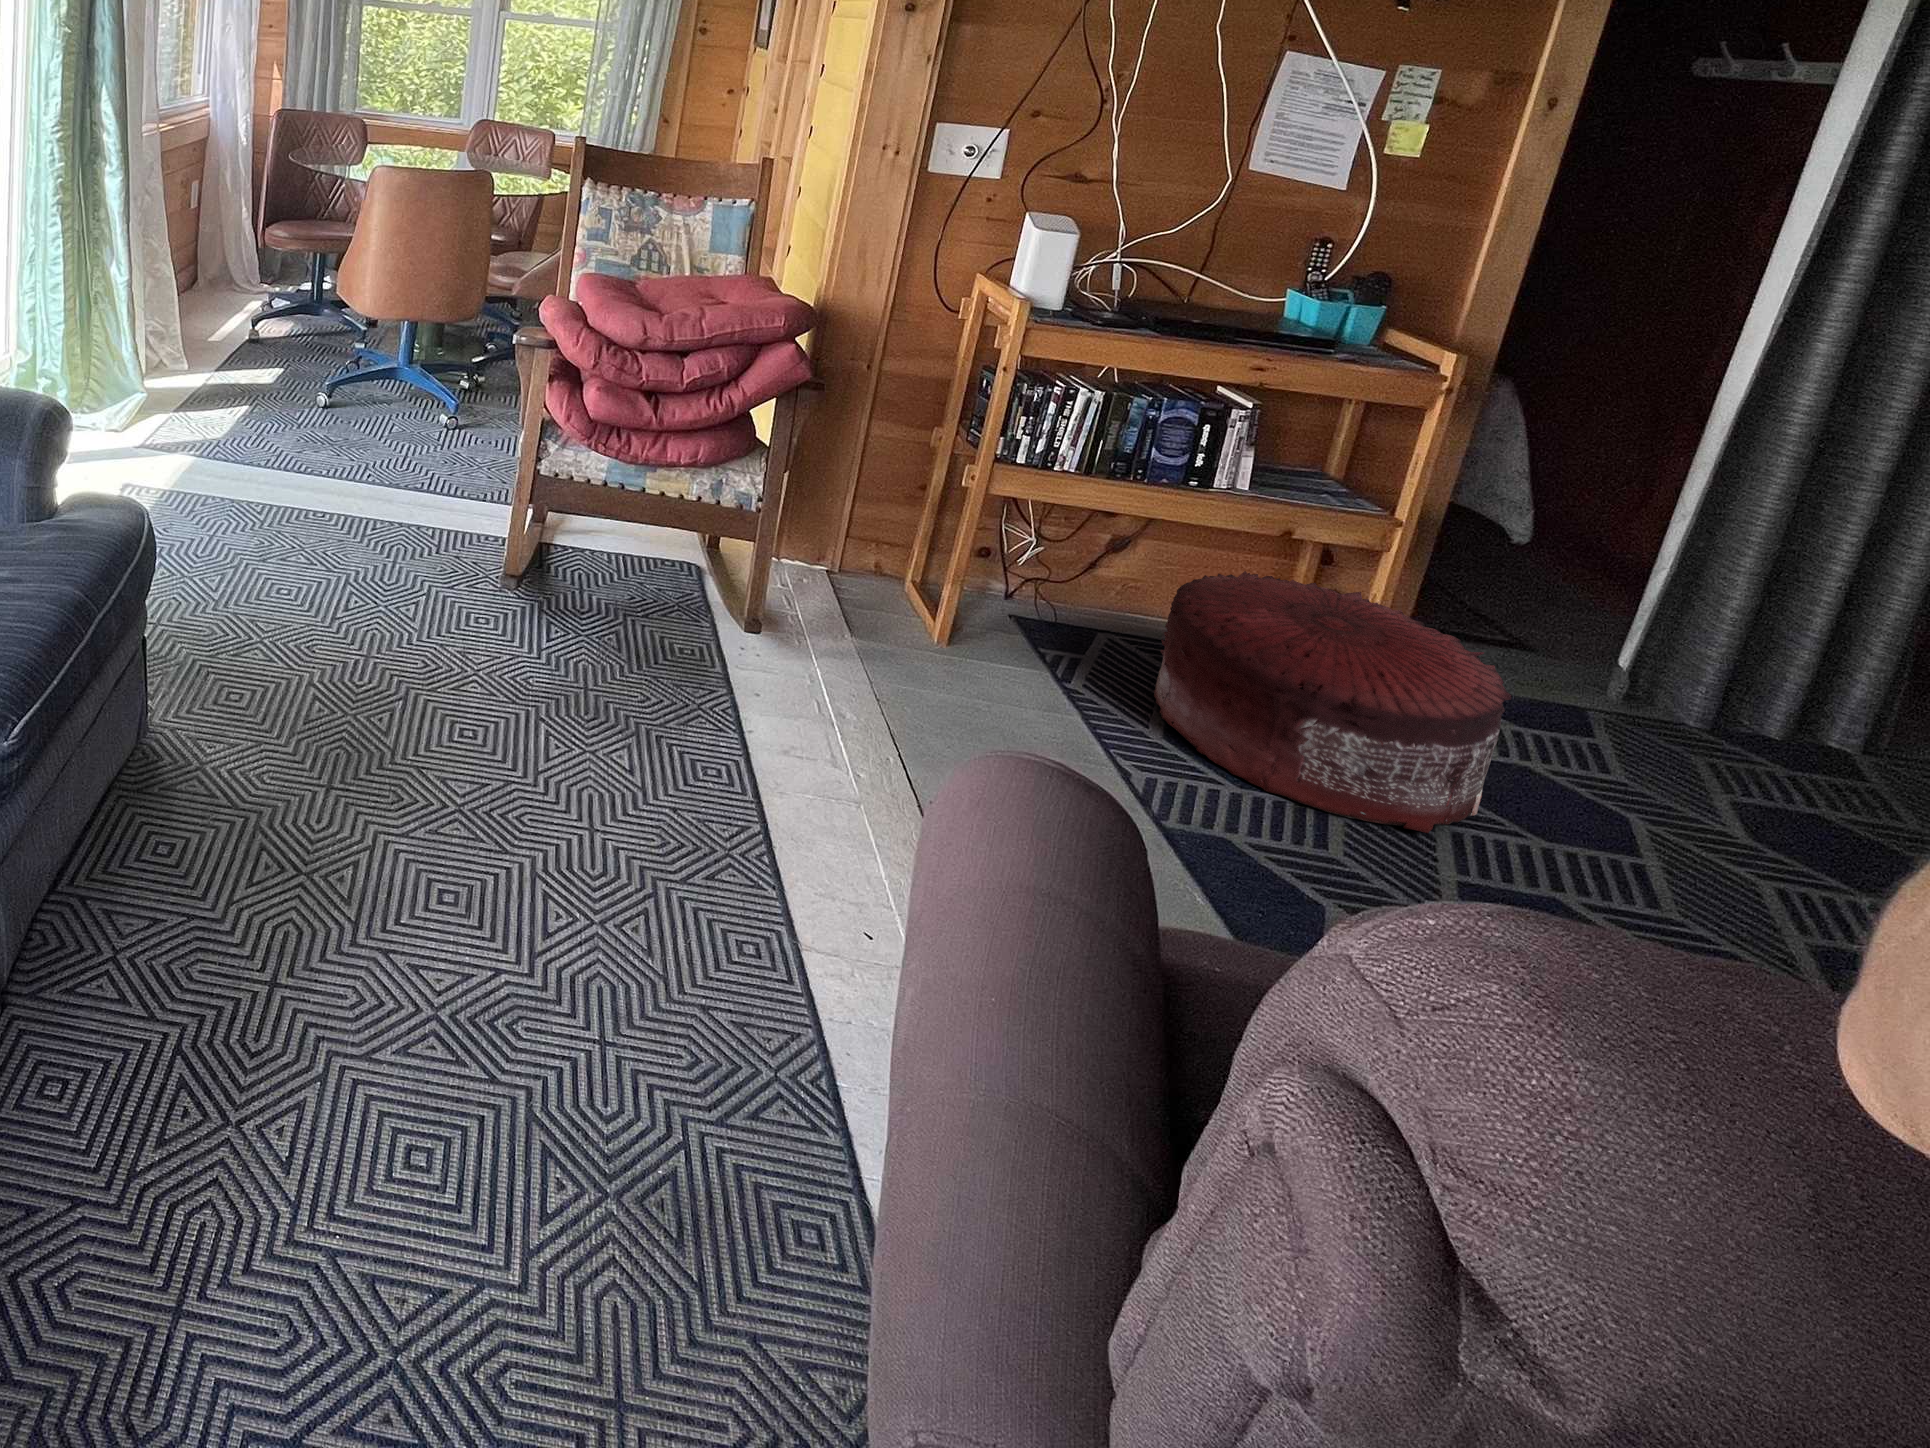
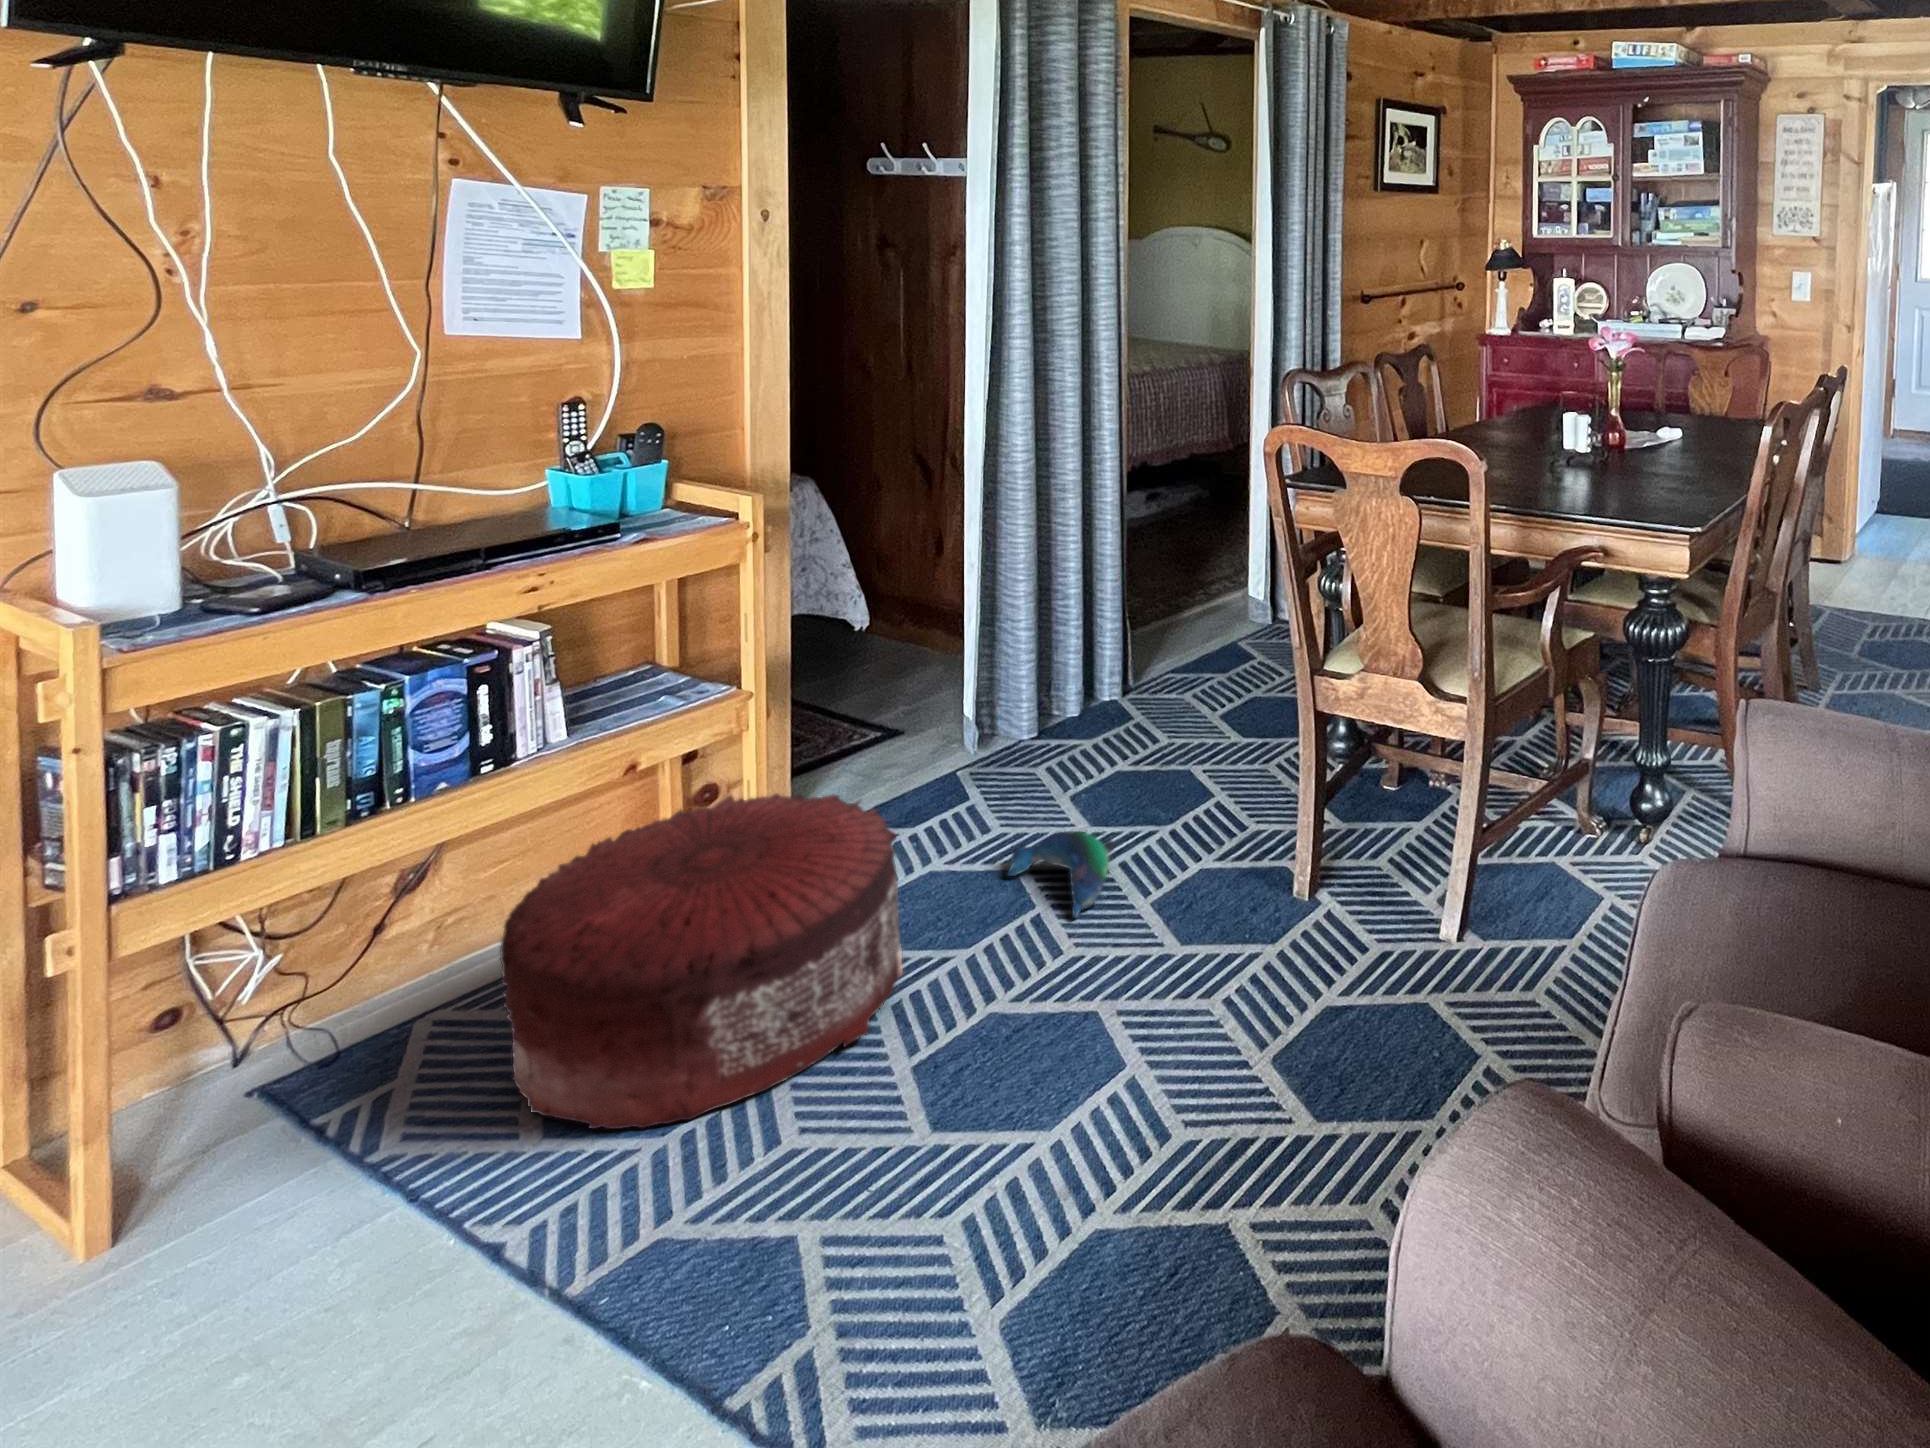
plush toy: none [1620,795,1784,897] -> present [1008,831,1114,918]

